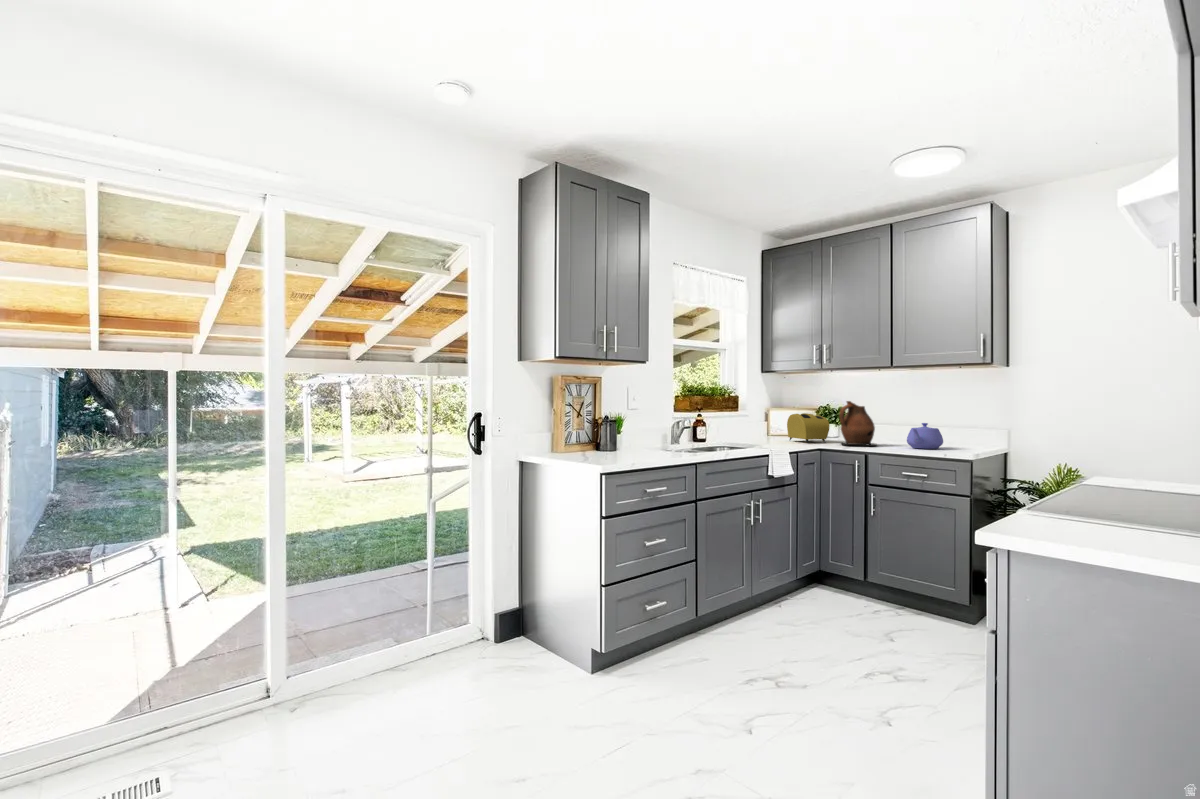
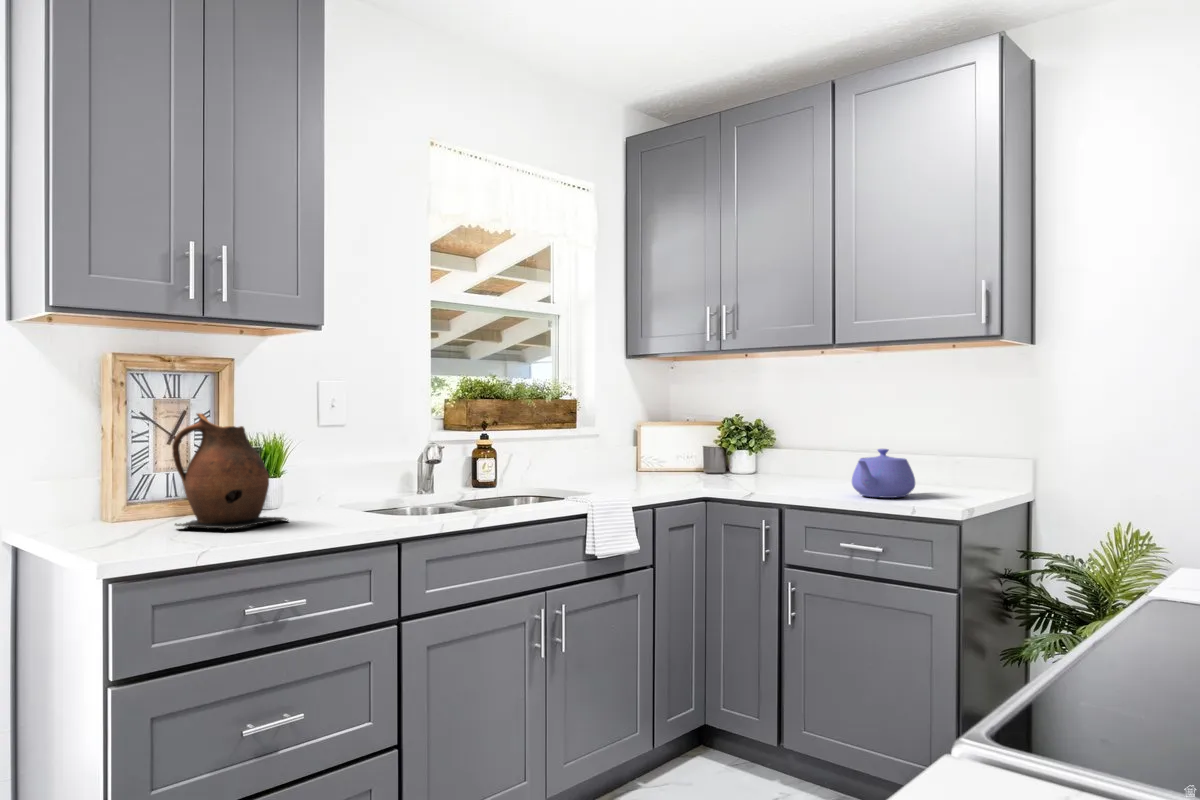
ceramic pitcher: present [839,401,876,446] -> present [172,413,287,530]
toaster: present [787,413,829,443] -> none [656,431,725,487]

